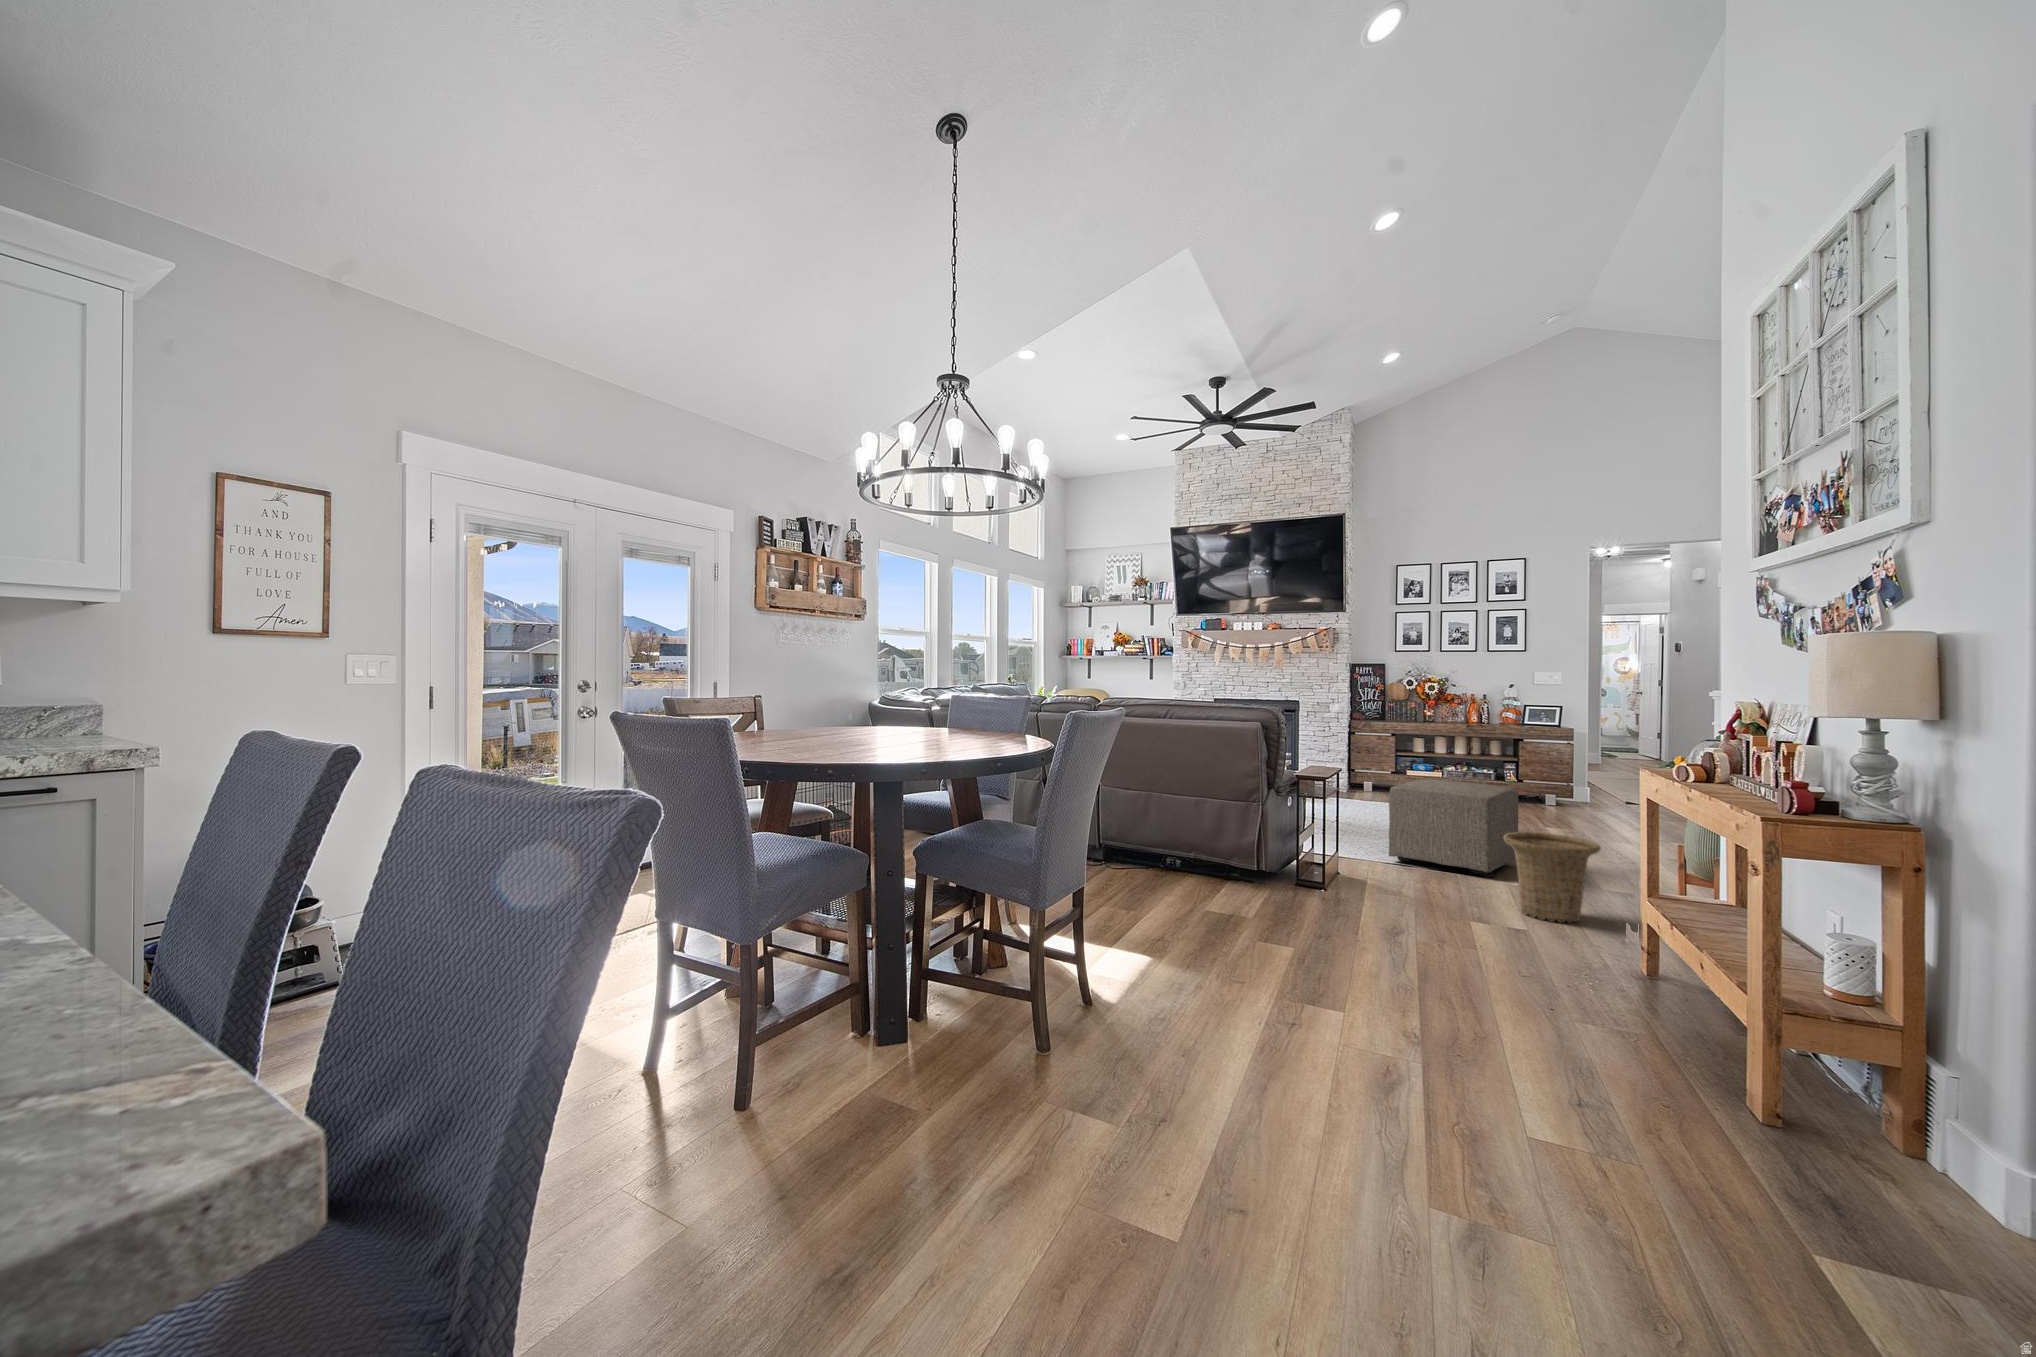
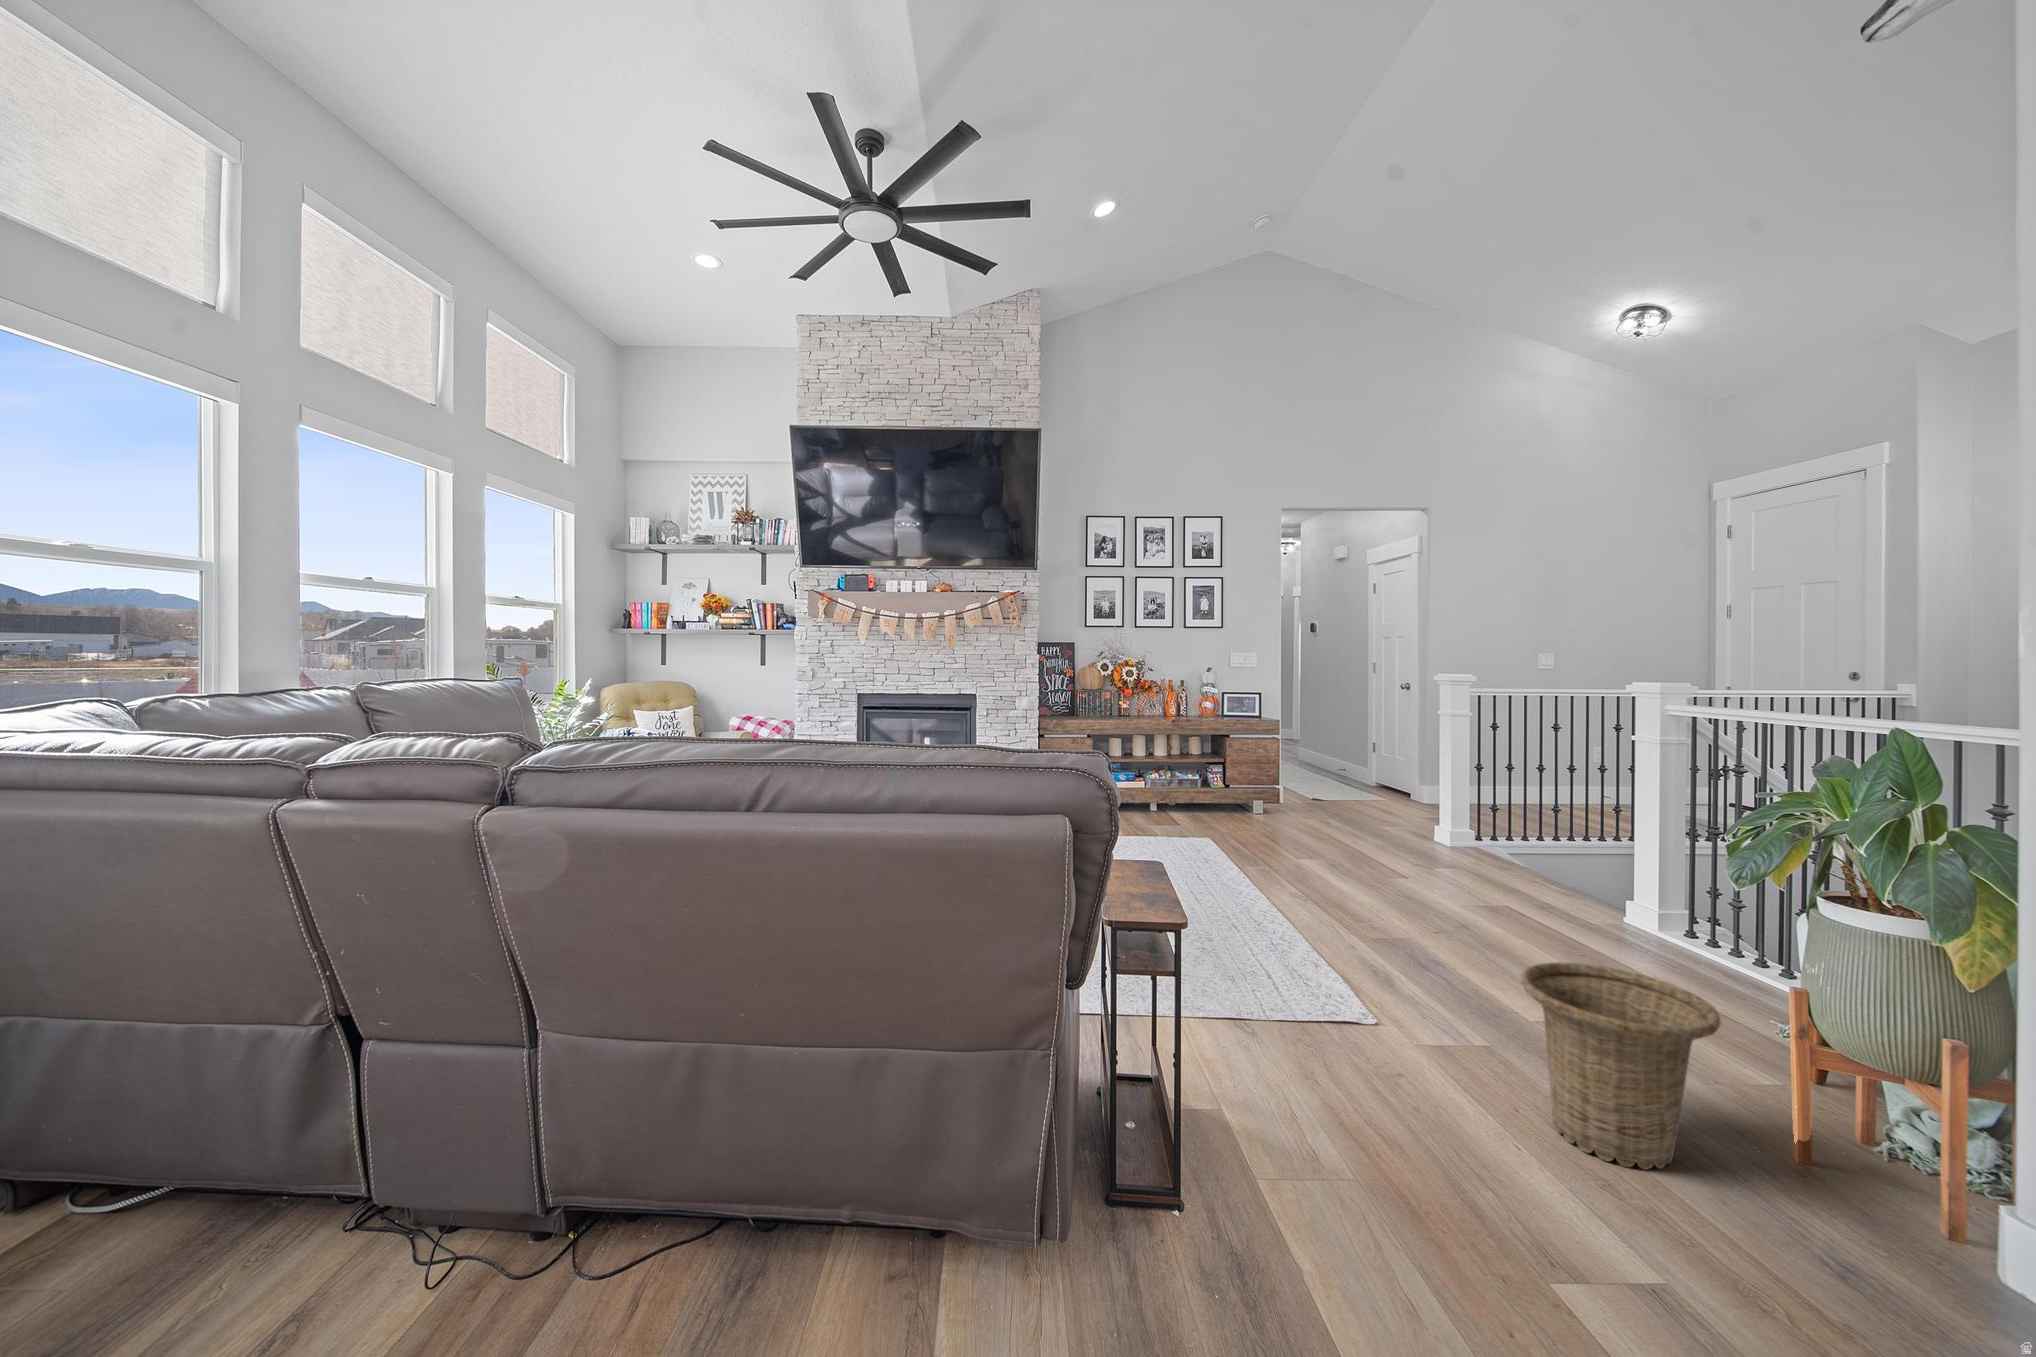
ottoman: present [1389,779,1518,875] -> none [1218,830,1396,1008]

